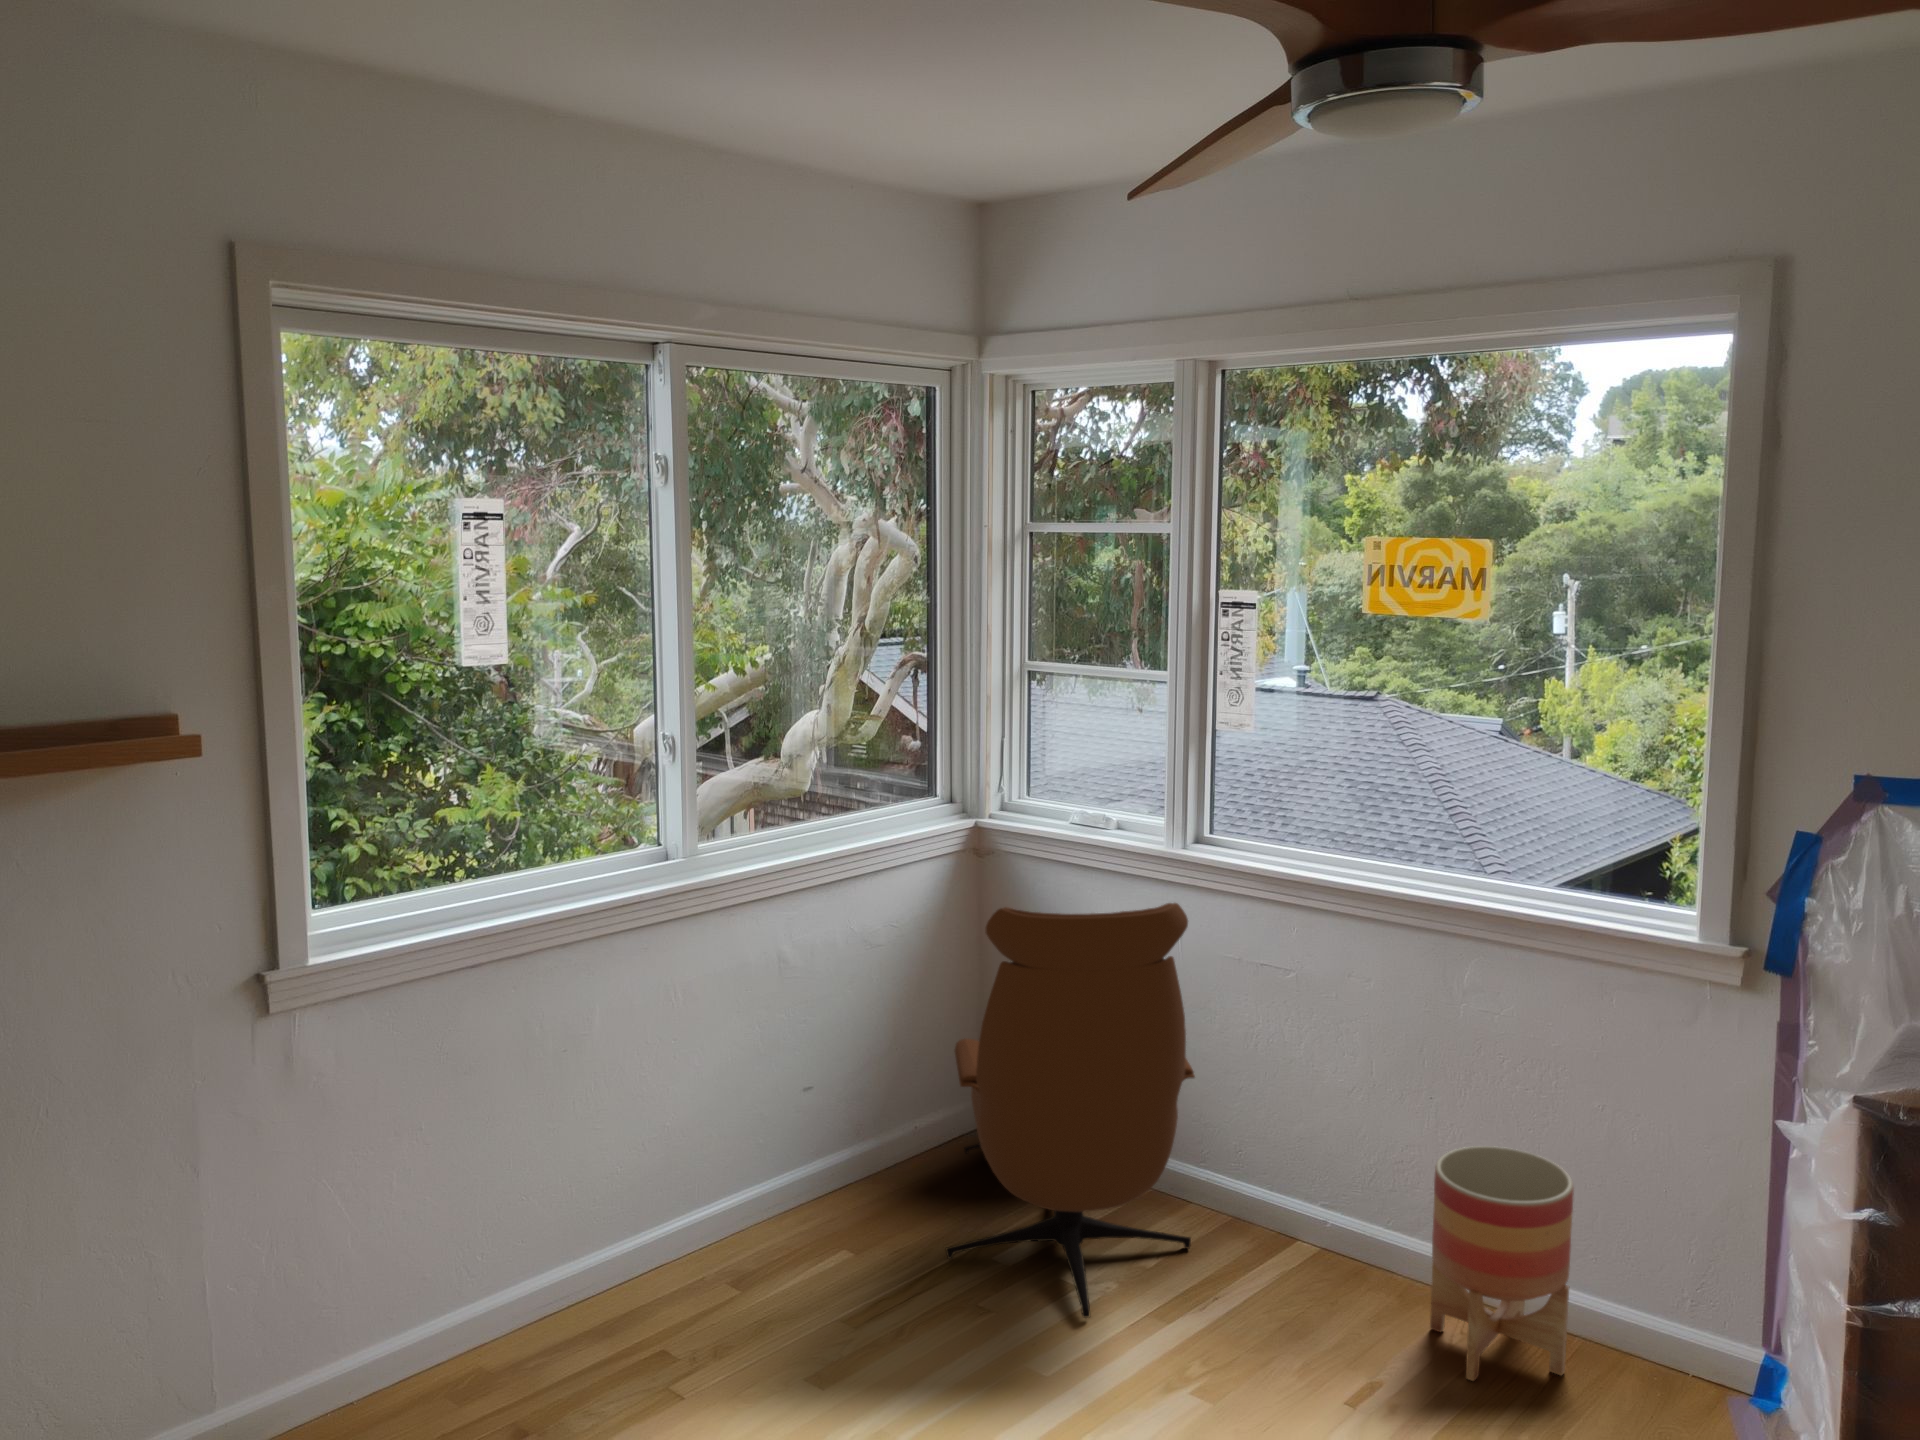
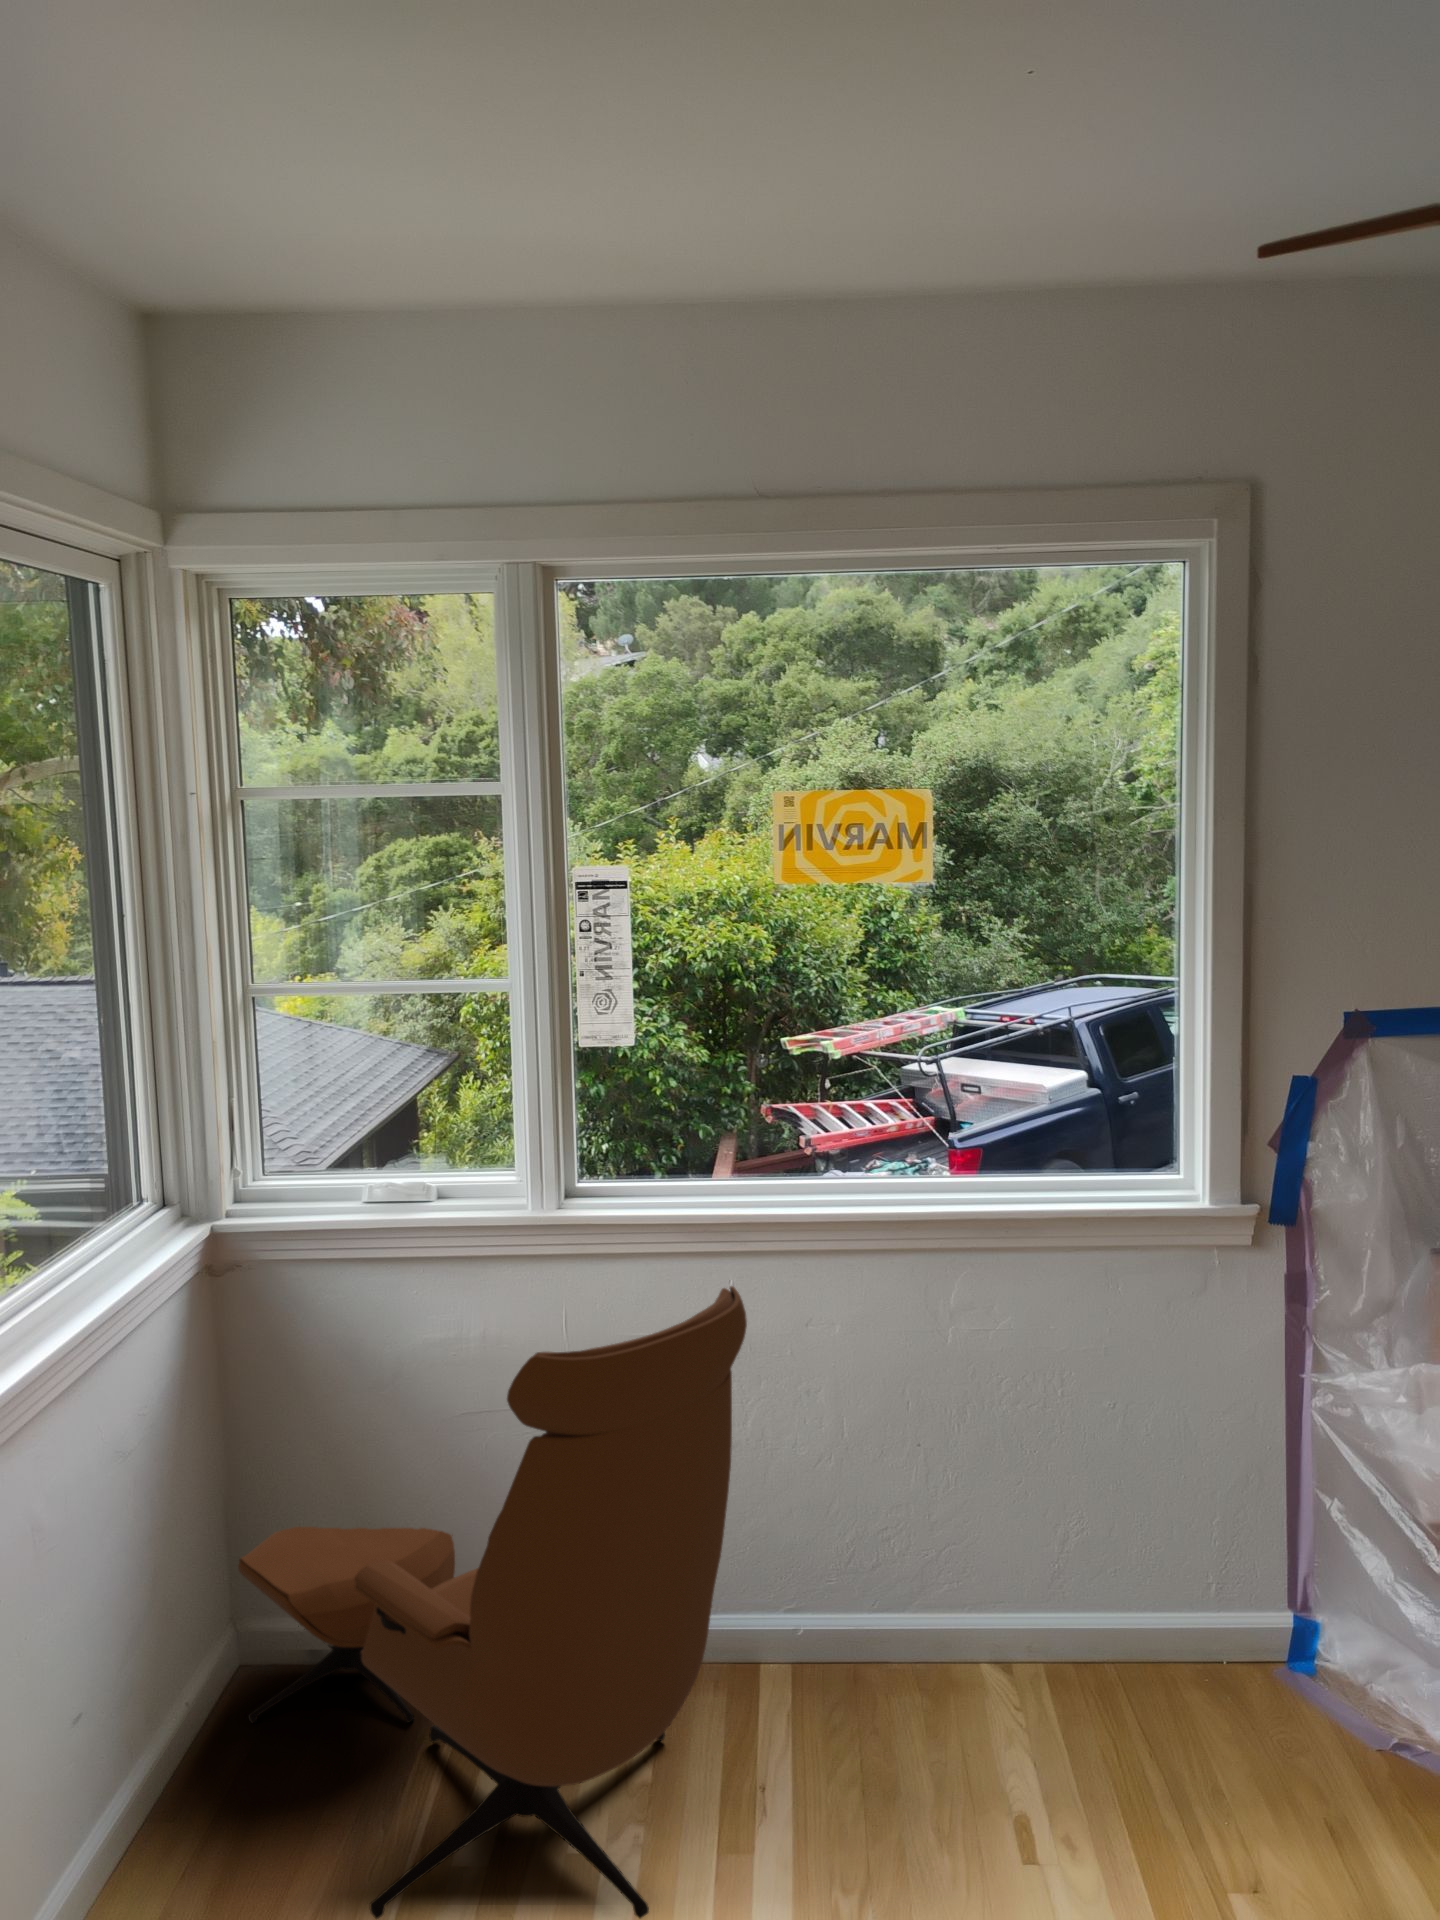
planter: present [1430,1146,1574,1381] -> none [987,1480,1146,1772]

